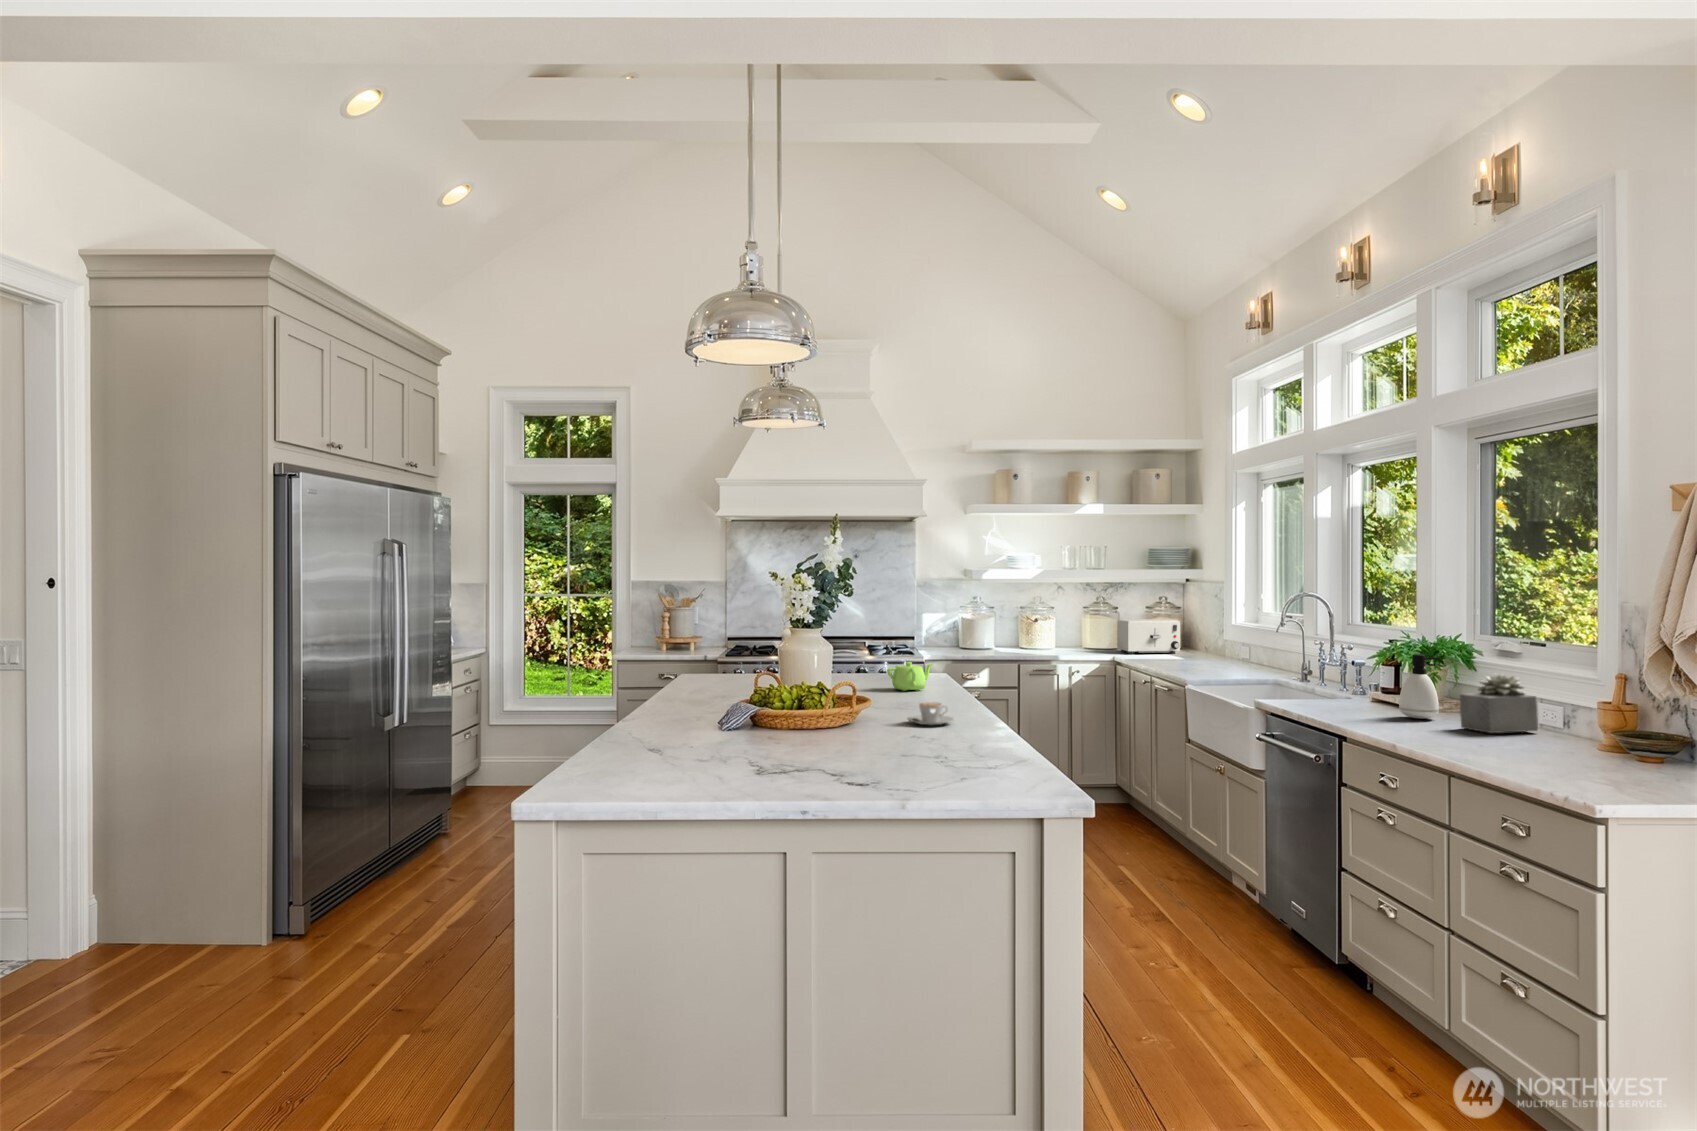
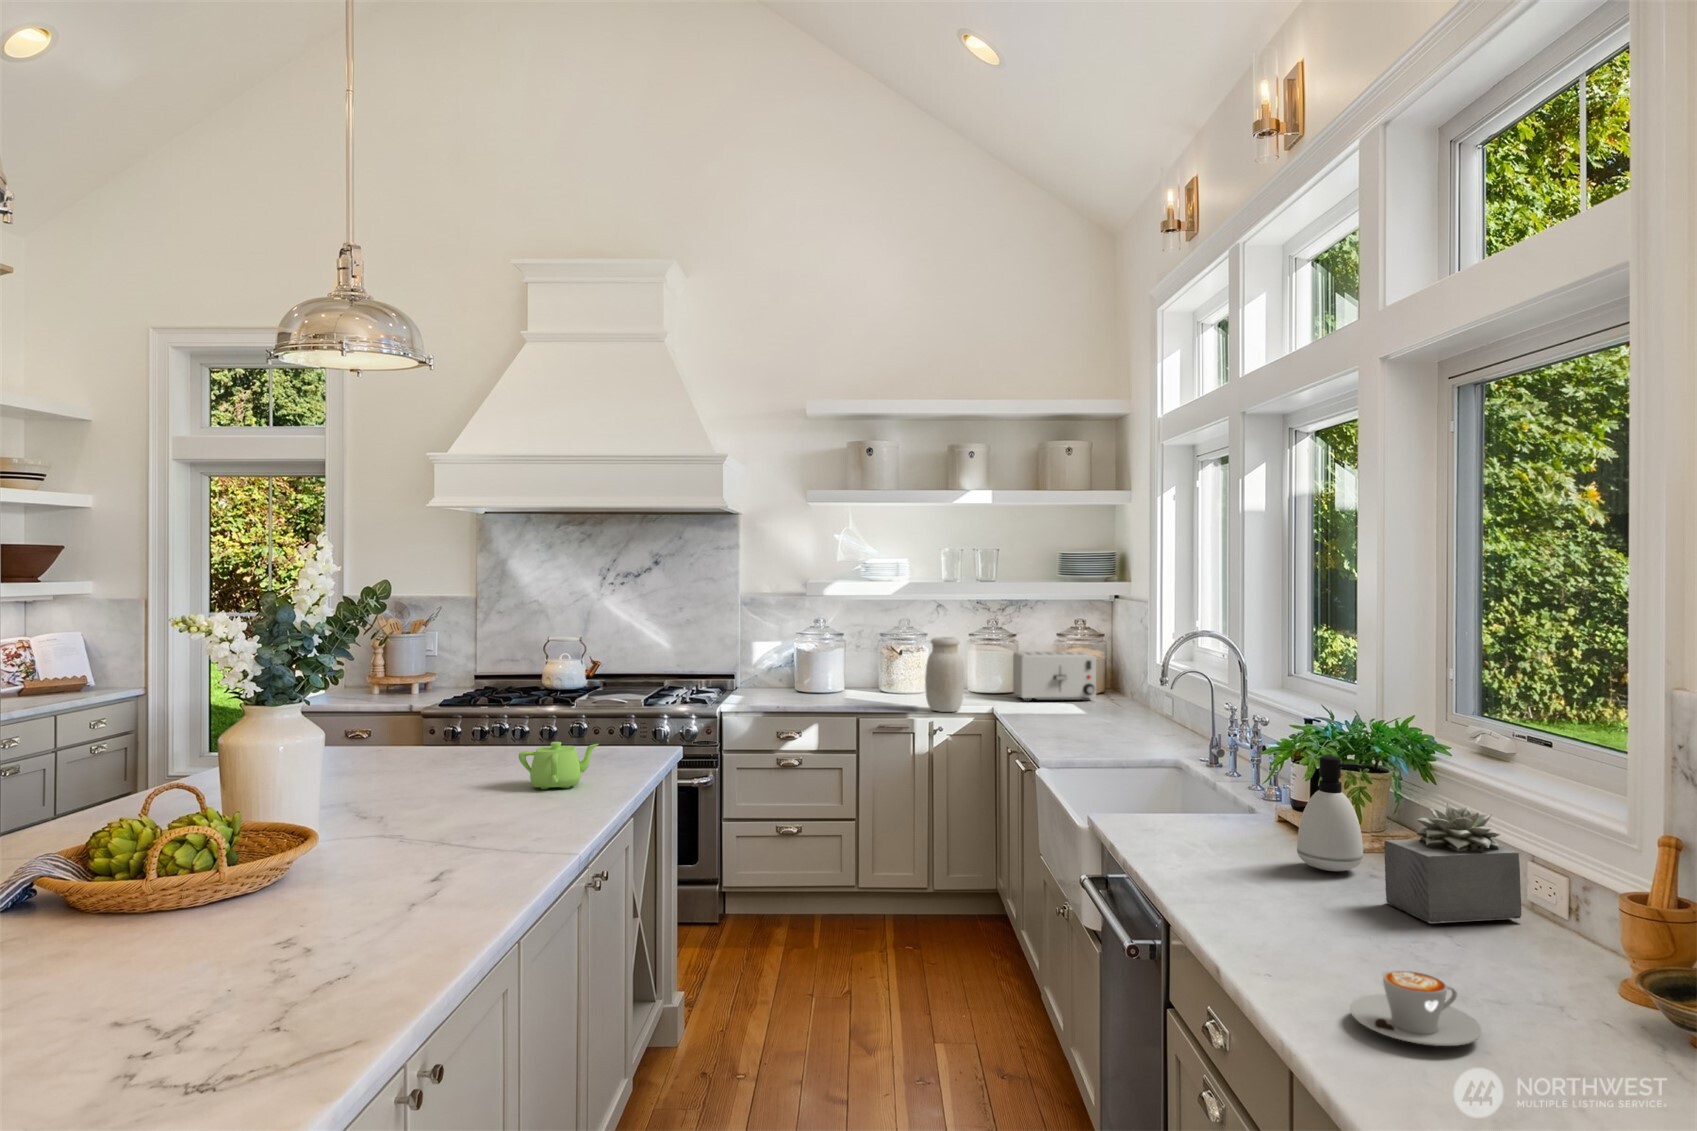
jar: none [1067,607,1095,659] -> present [925,637,964,712]
coffee cup: present [907,702,954,725] -> present [1350,971,1482,1046]

